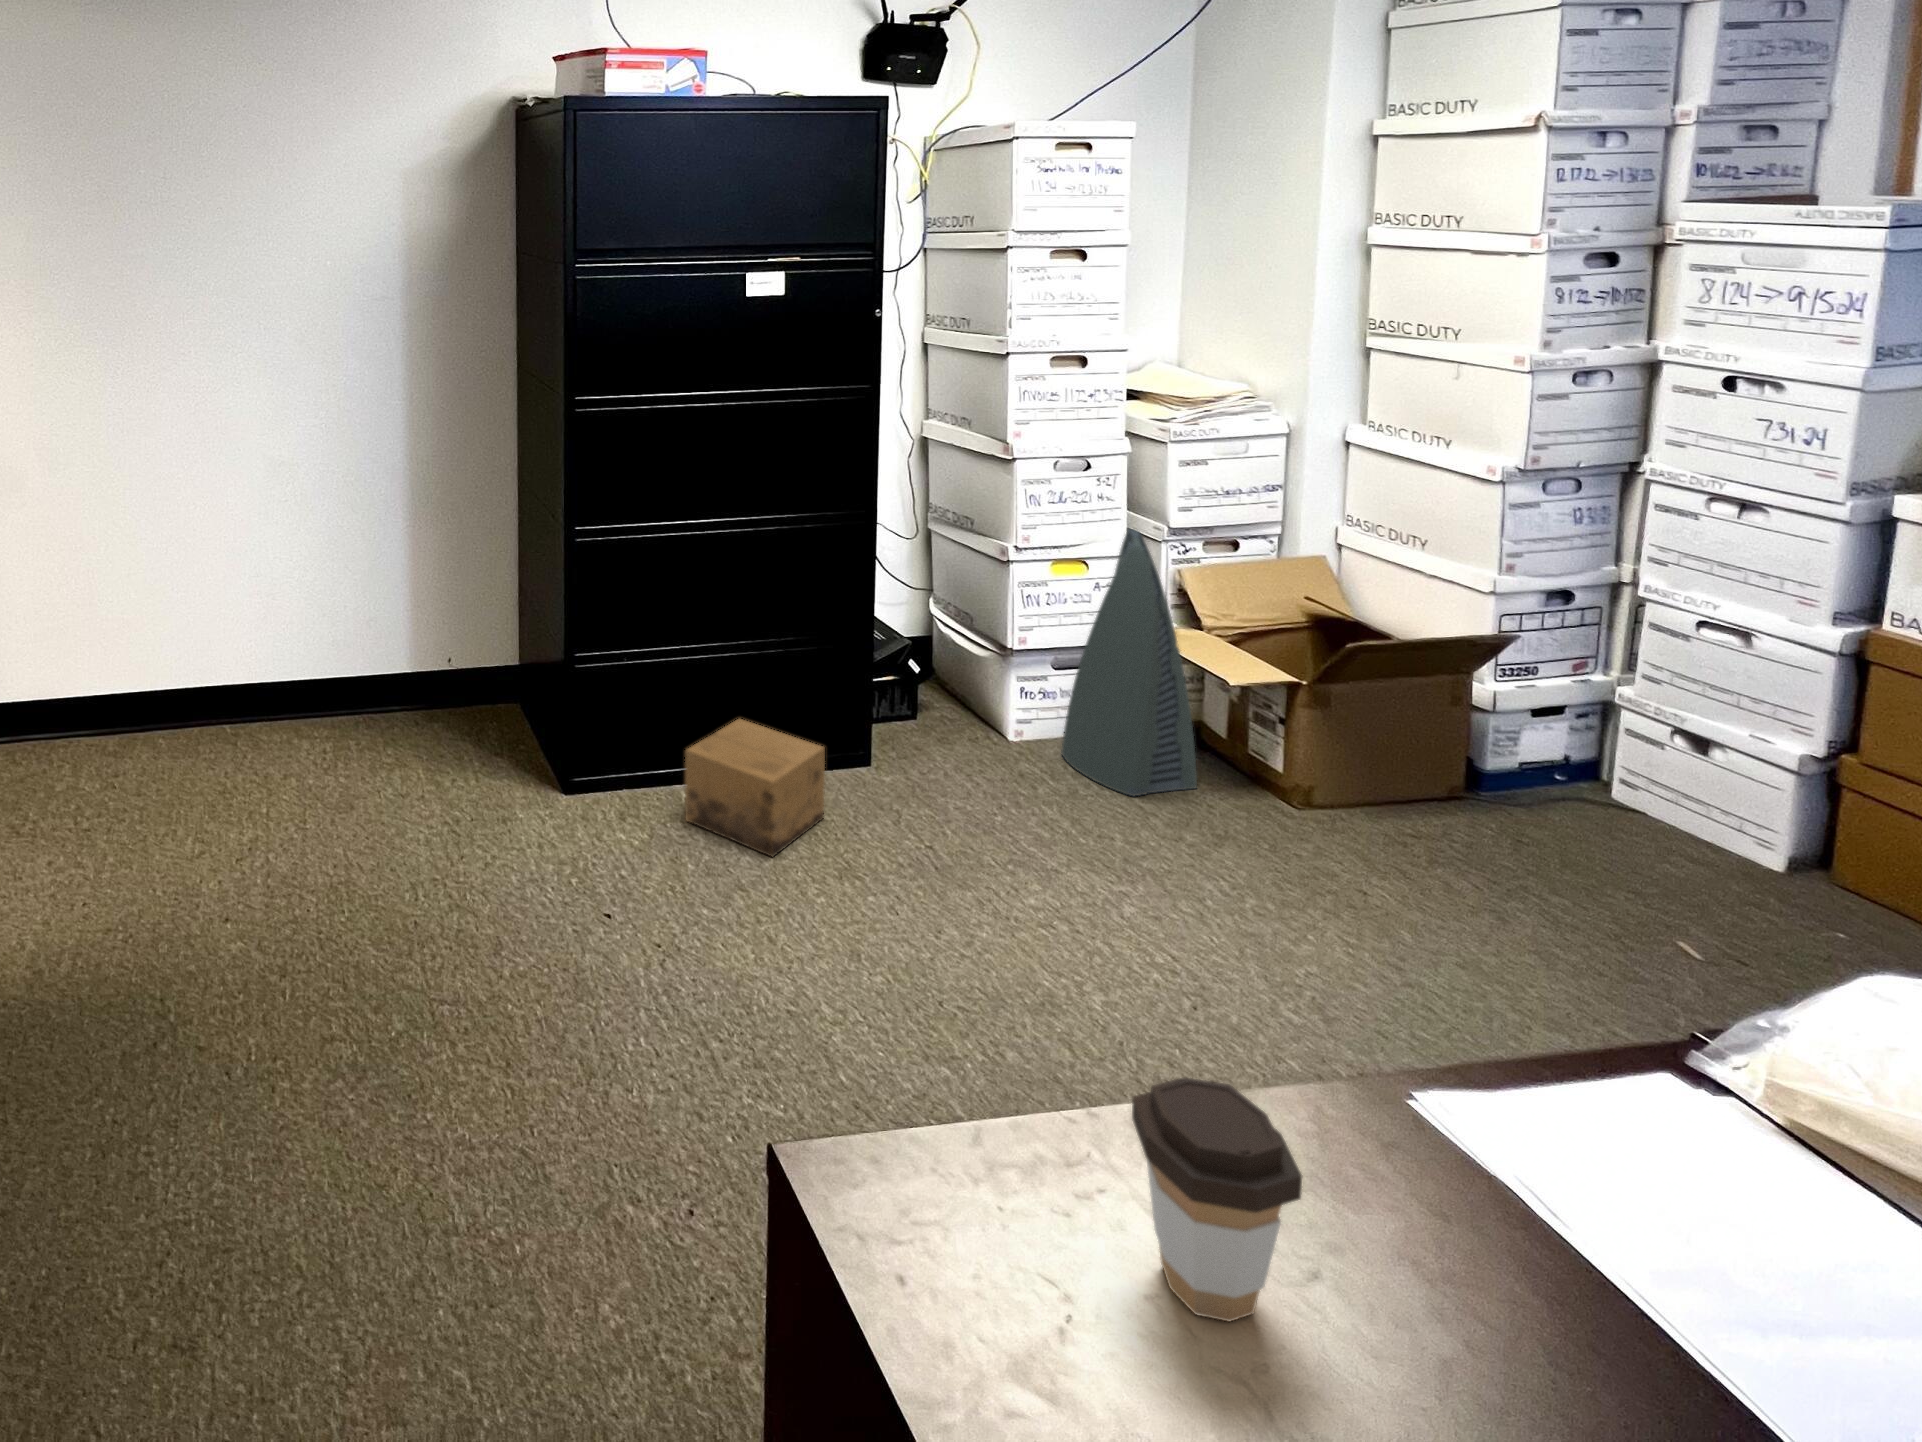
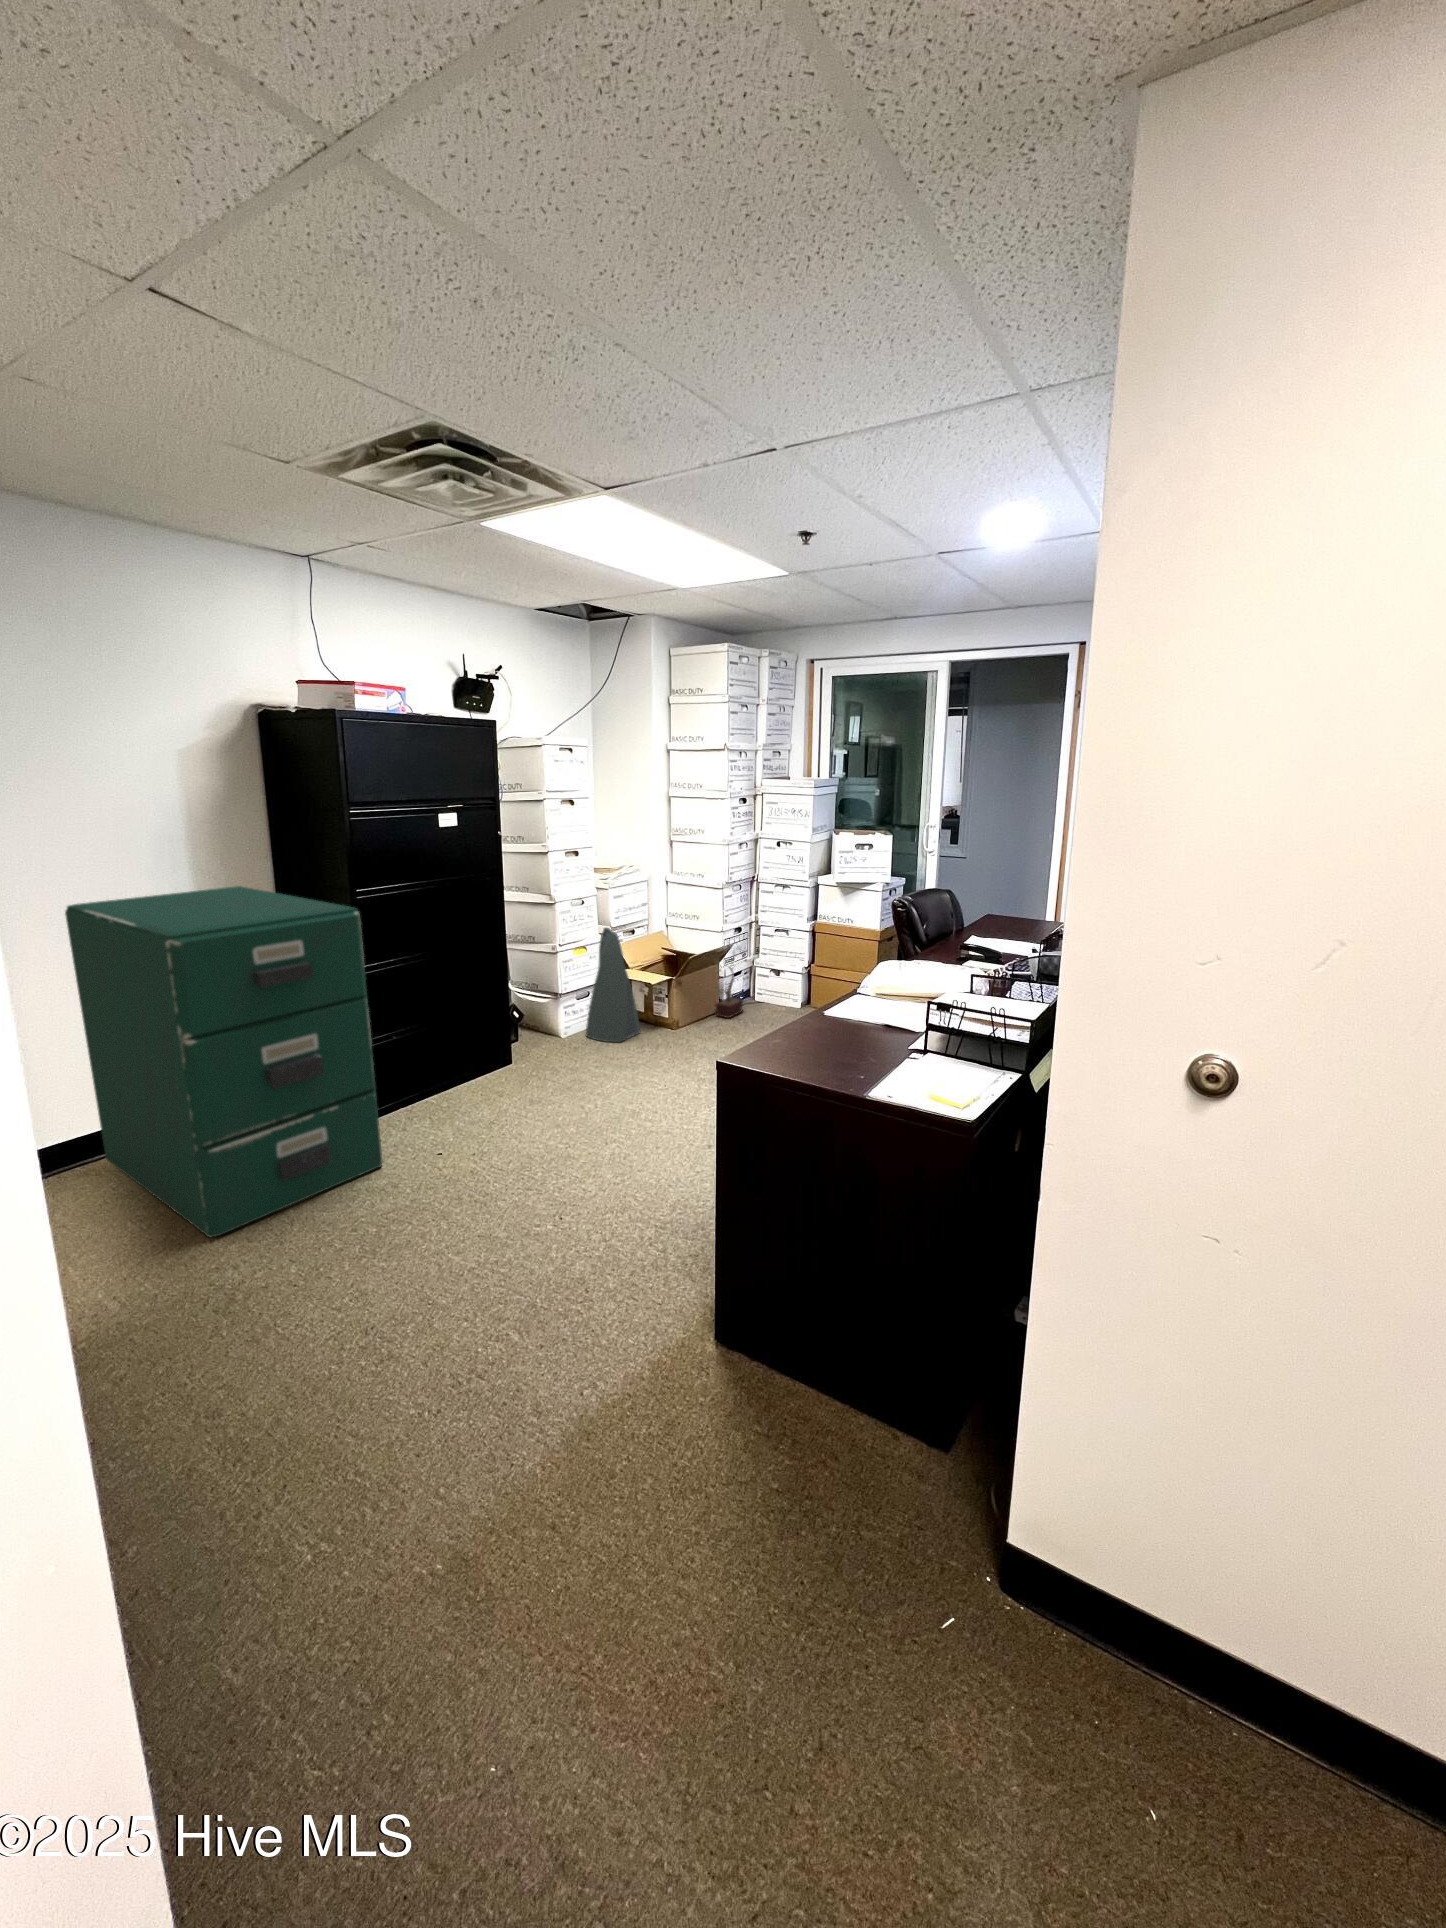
filing cabinet: none [218,372,523,918] -> present [65,886,382,1237]
potted plant: none [1440,619,1628,826] -> present [716,946,744,1018]
cardboard box: present [685,719,825,857] -> none [440,1052,507,1110]
coffee cup: present [1132,1077,1302,1322] -> none [800,998,836,1051]

